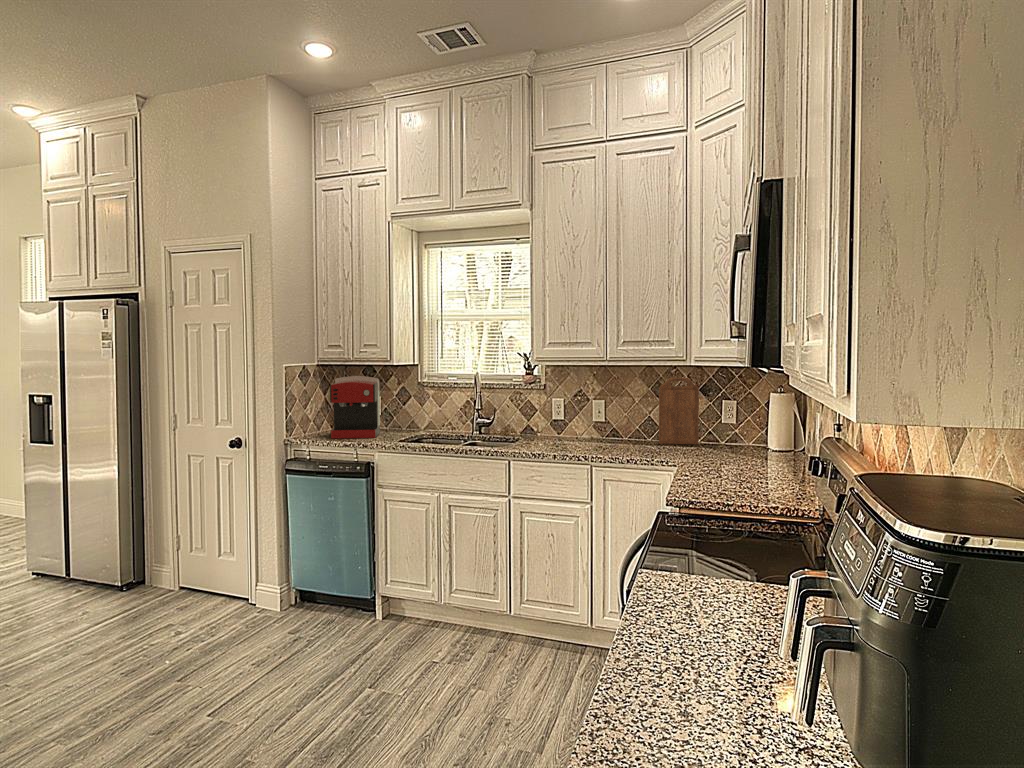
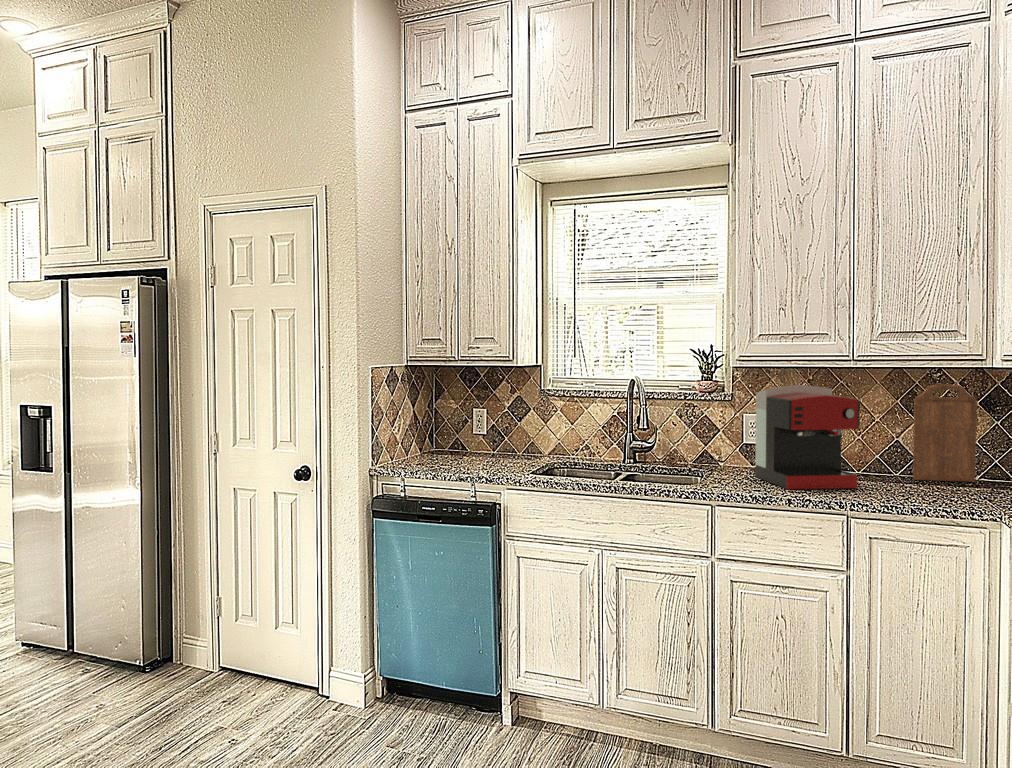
coffee maker: present [330,376,380,438] -> present [755,385,860,489]

